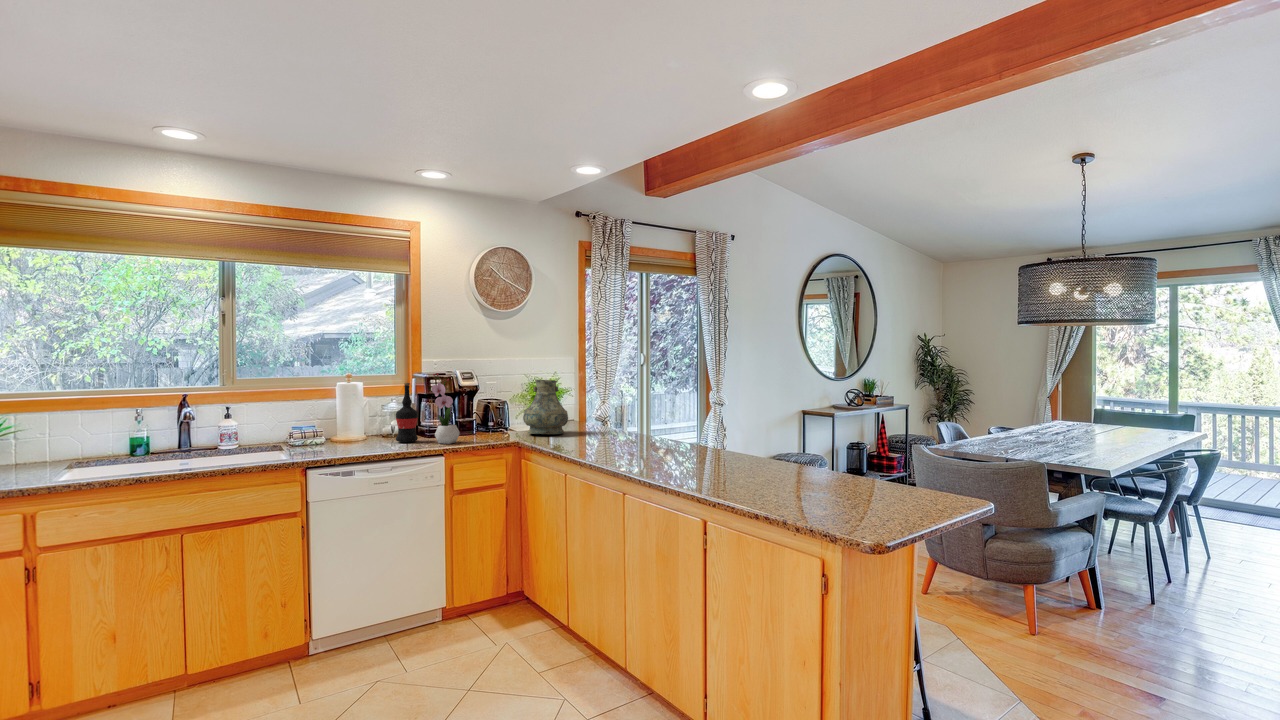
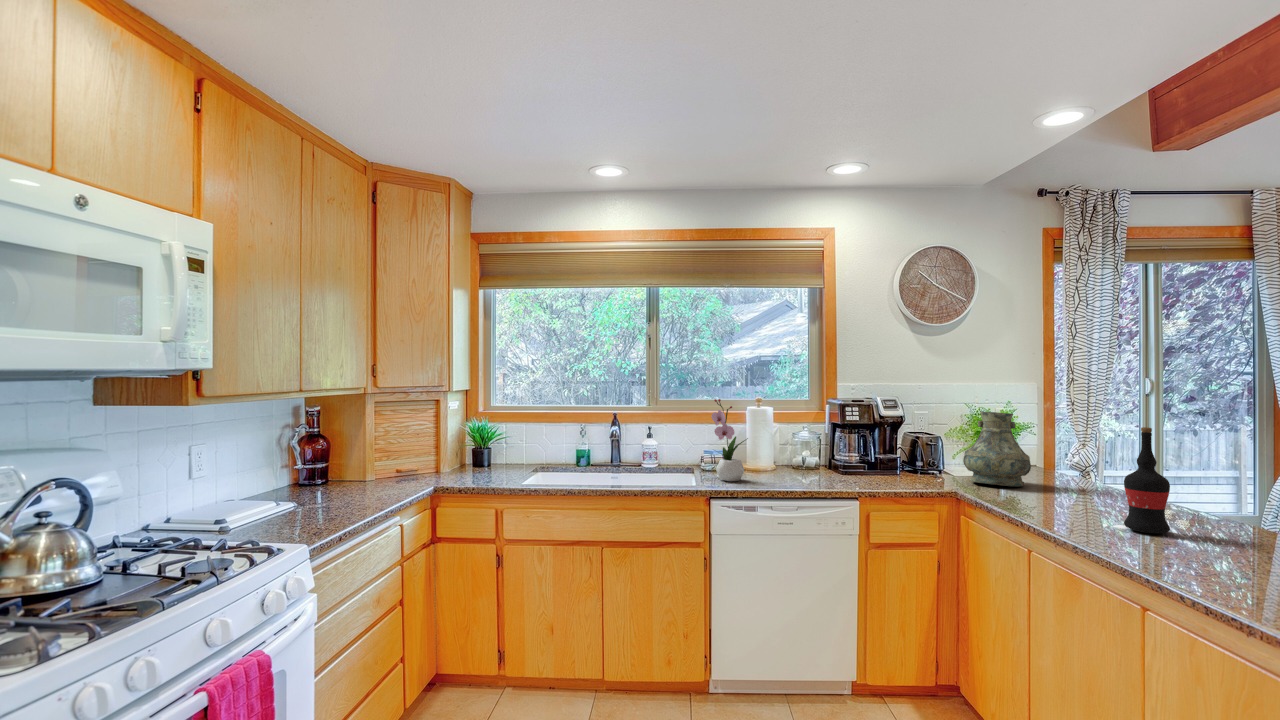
flower arrangement: present [431,373,460,444] -> present [712,399,748,481]
wine bottle: present [396,383,418,442] -> present [1124,427,1170,533]

